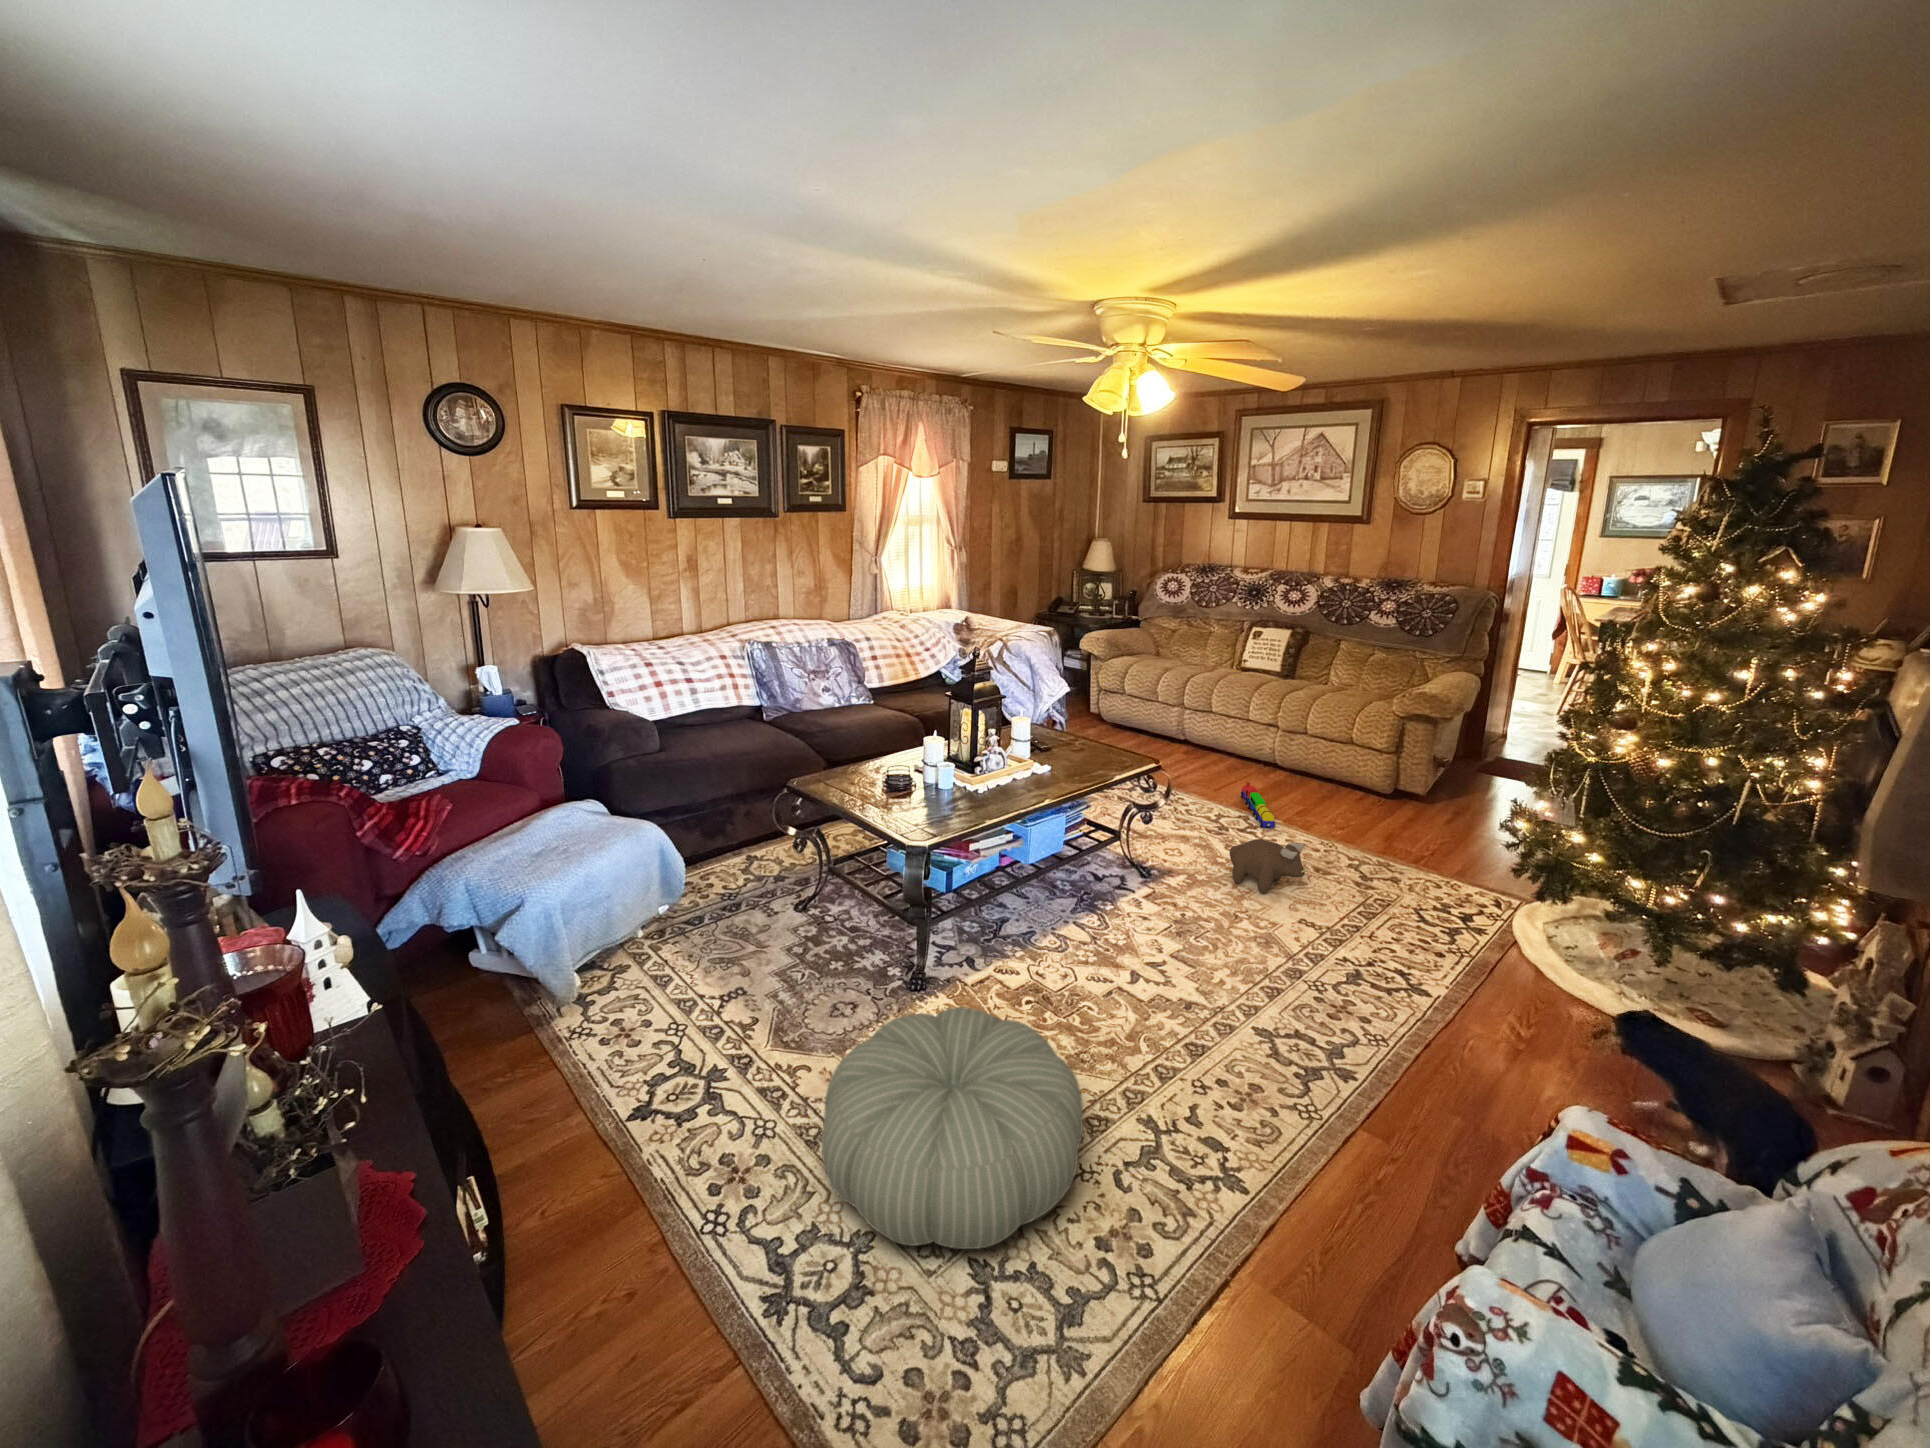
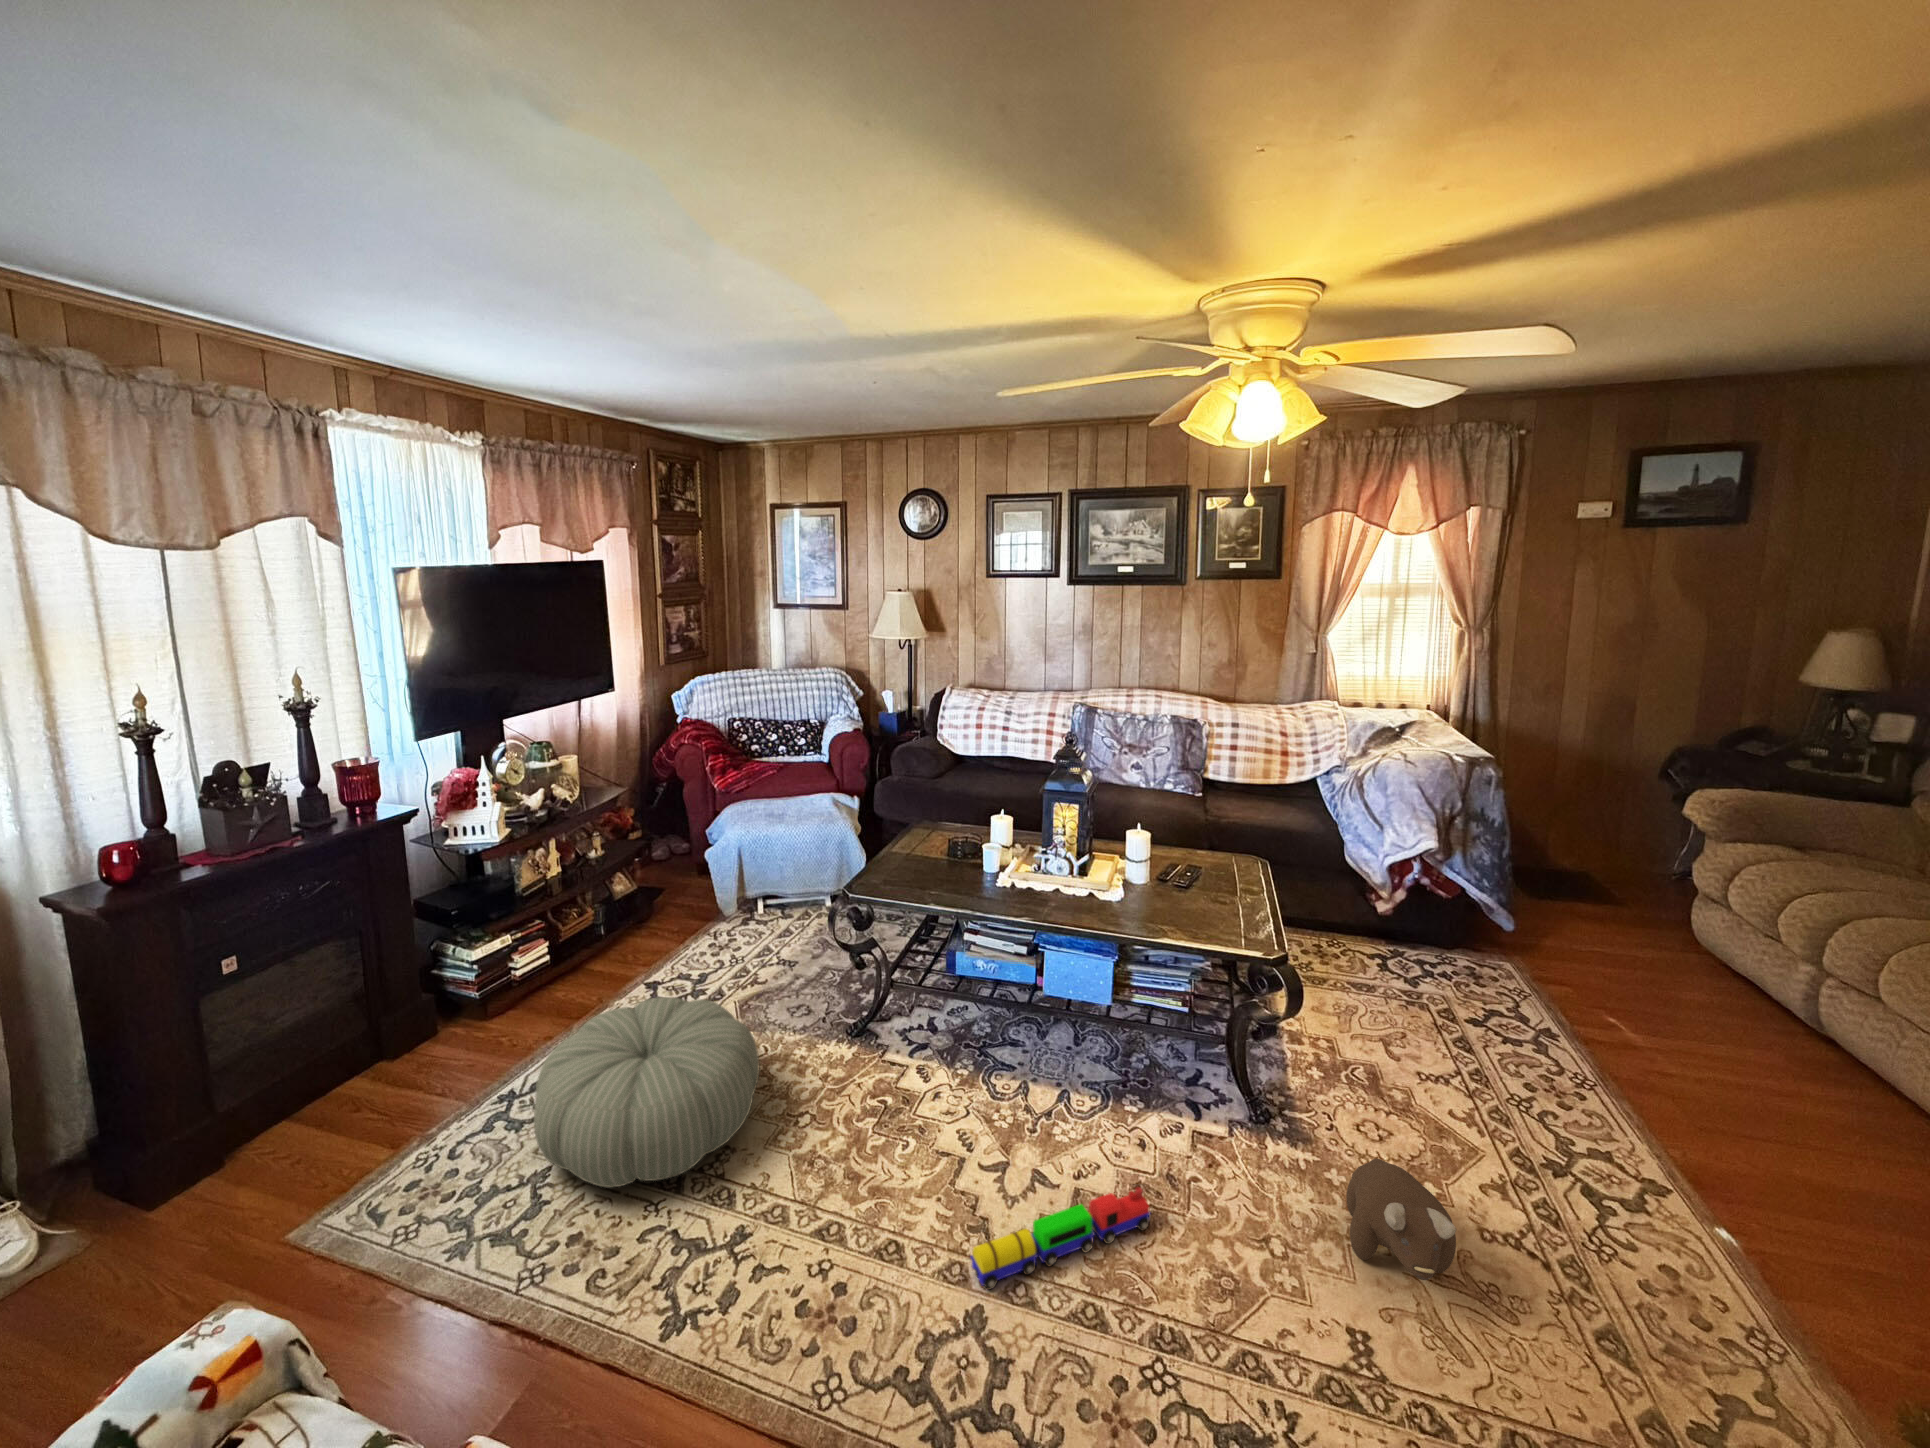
toy train: present [1241,782,1275,828] -> present [971,1187,1150,1290]

